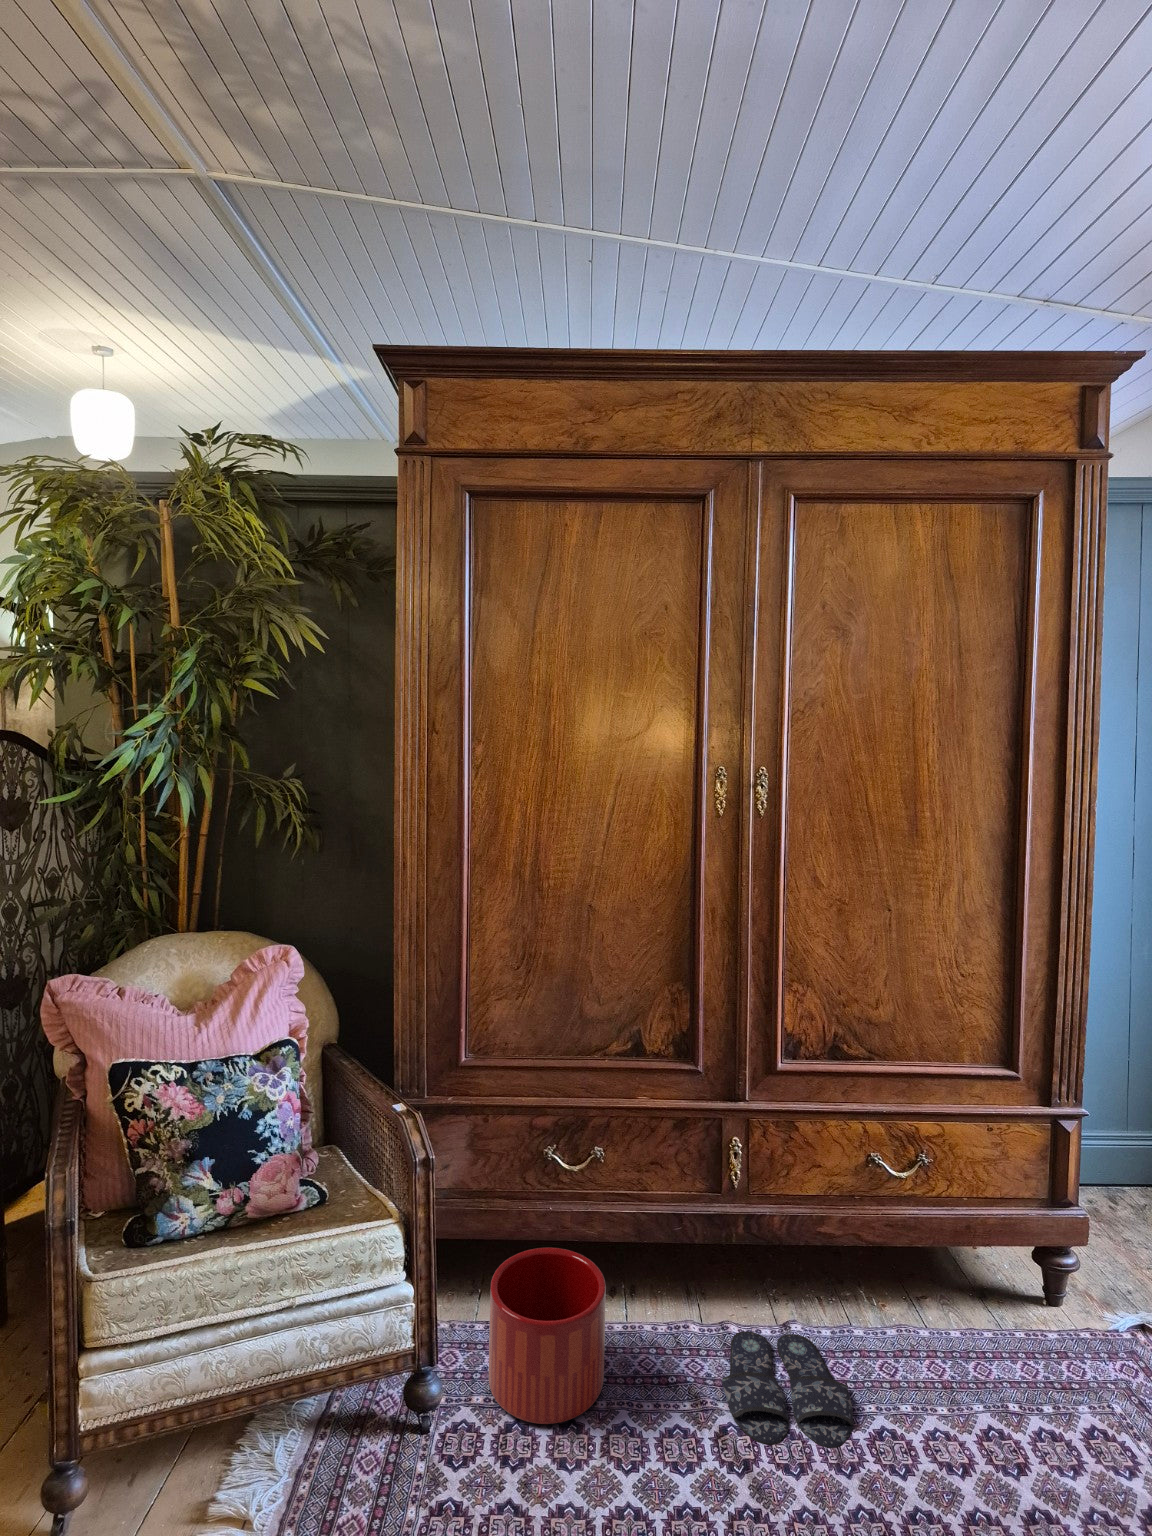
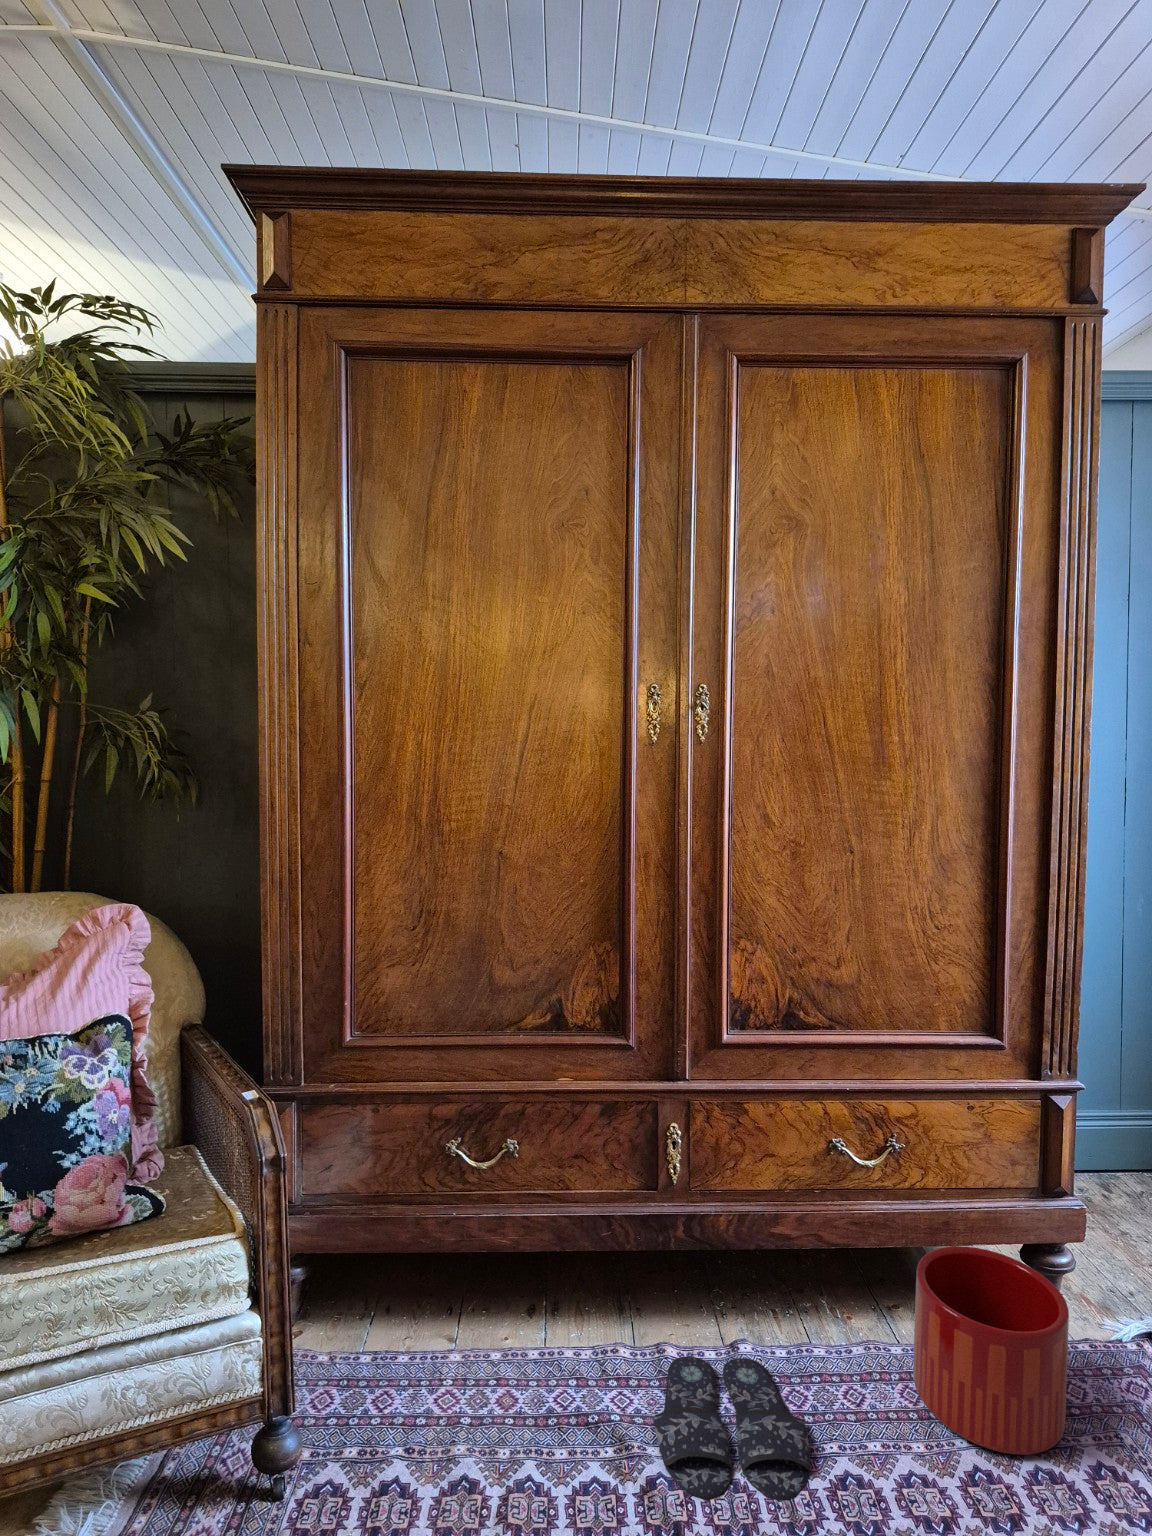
planter: present [489,1248,606,1424] -> present [913,1246,1069,1455]

